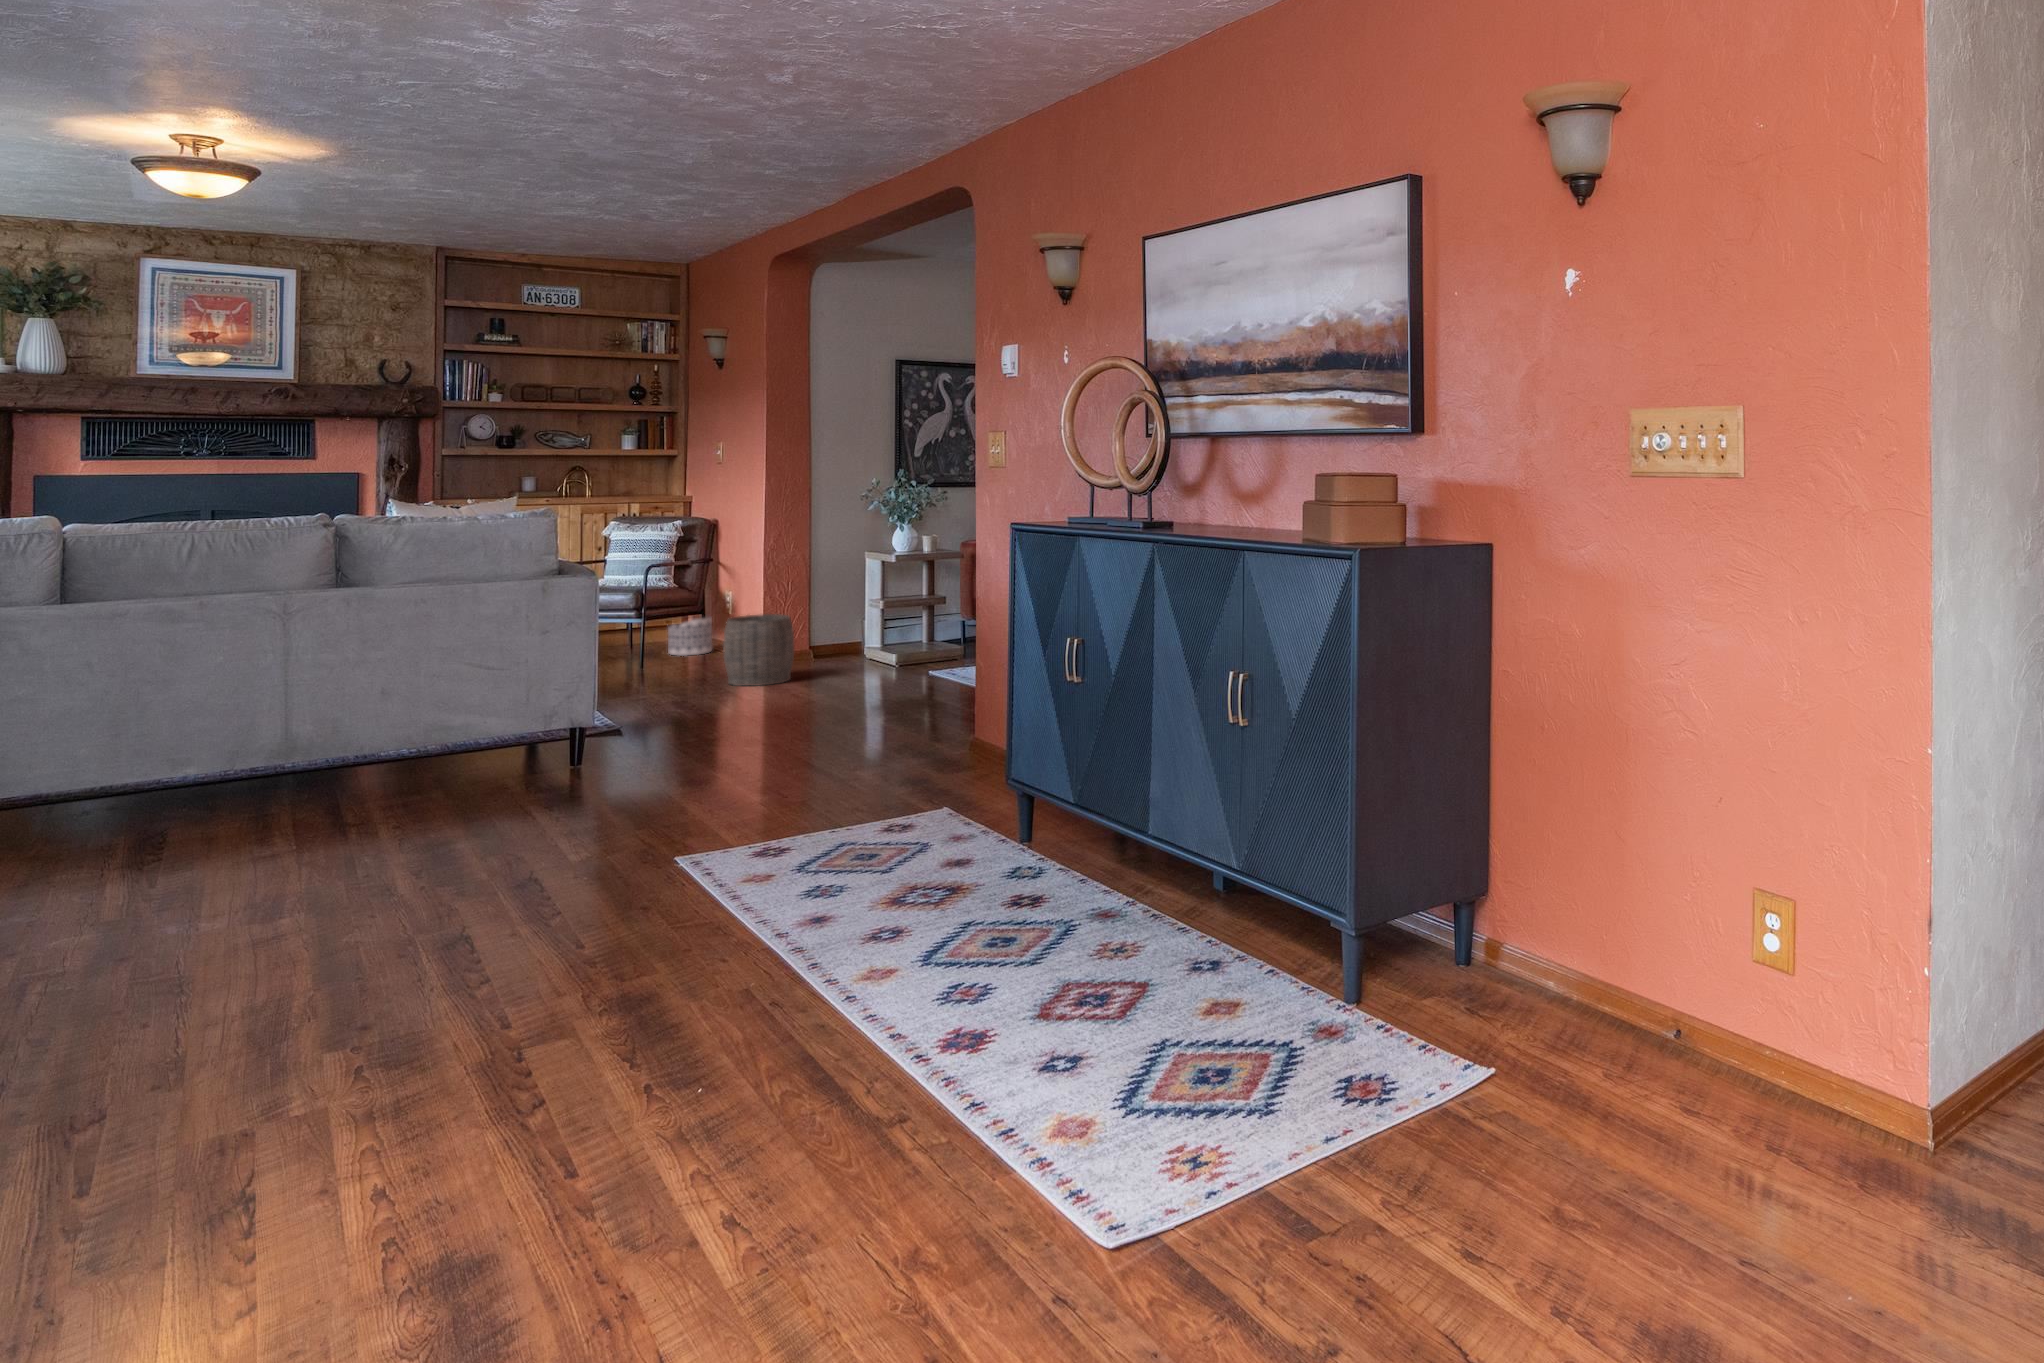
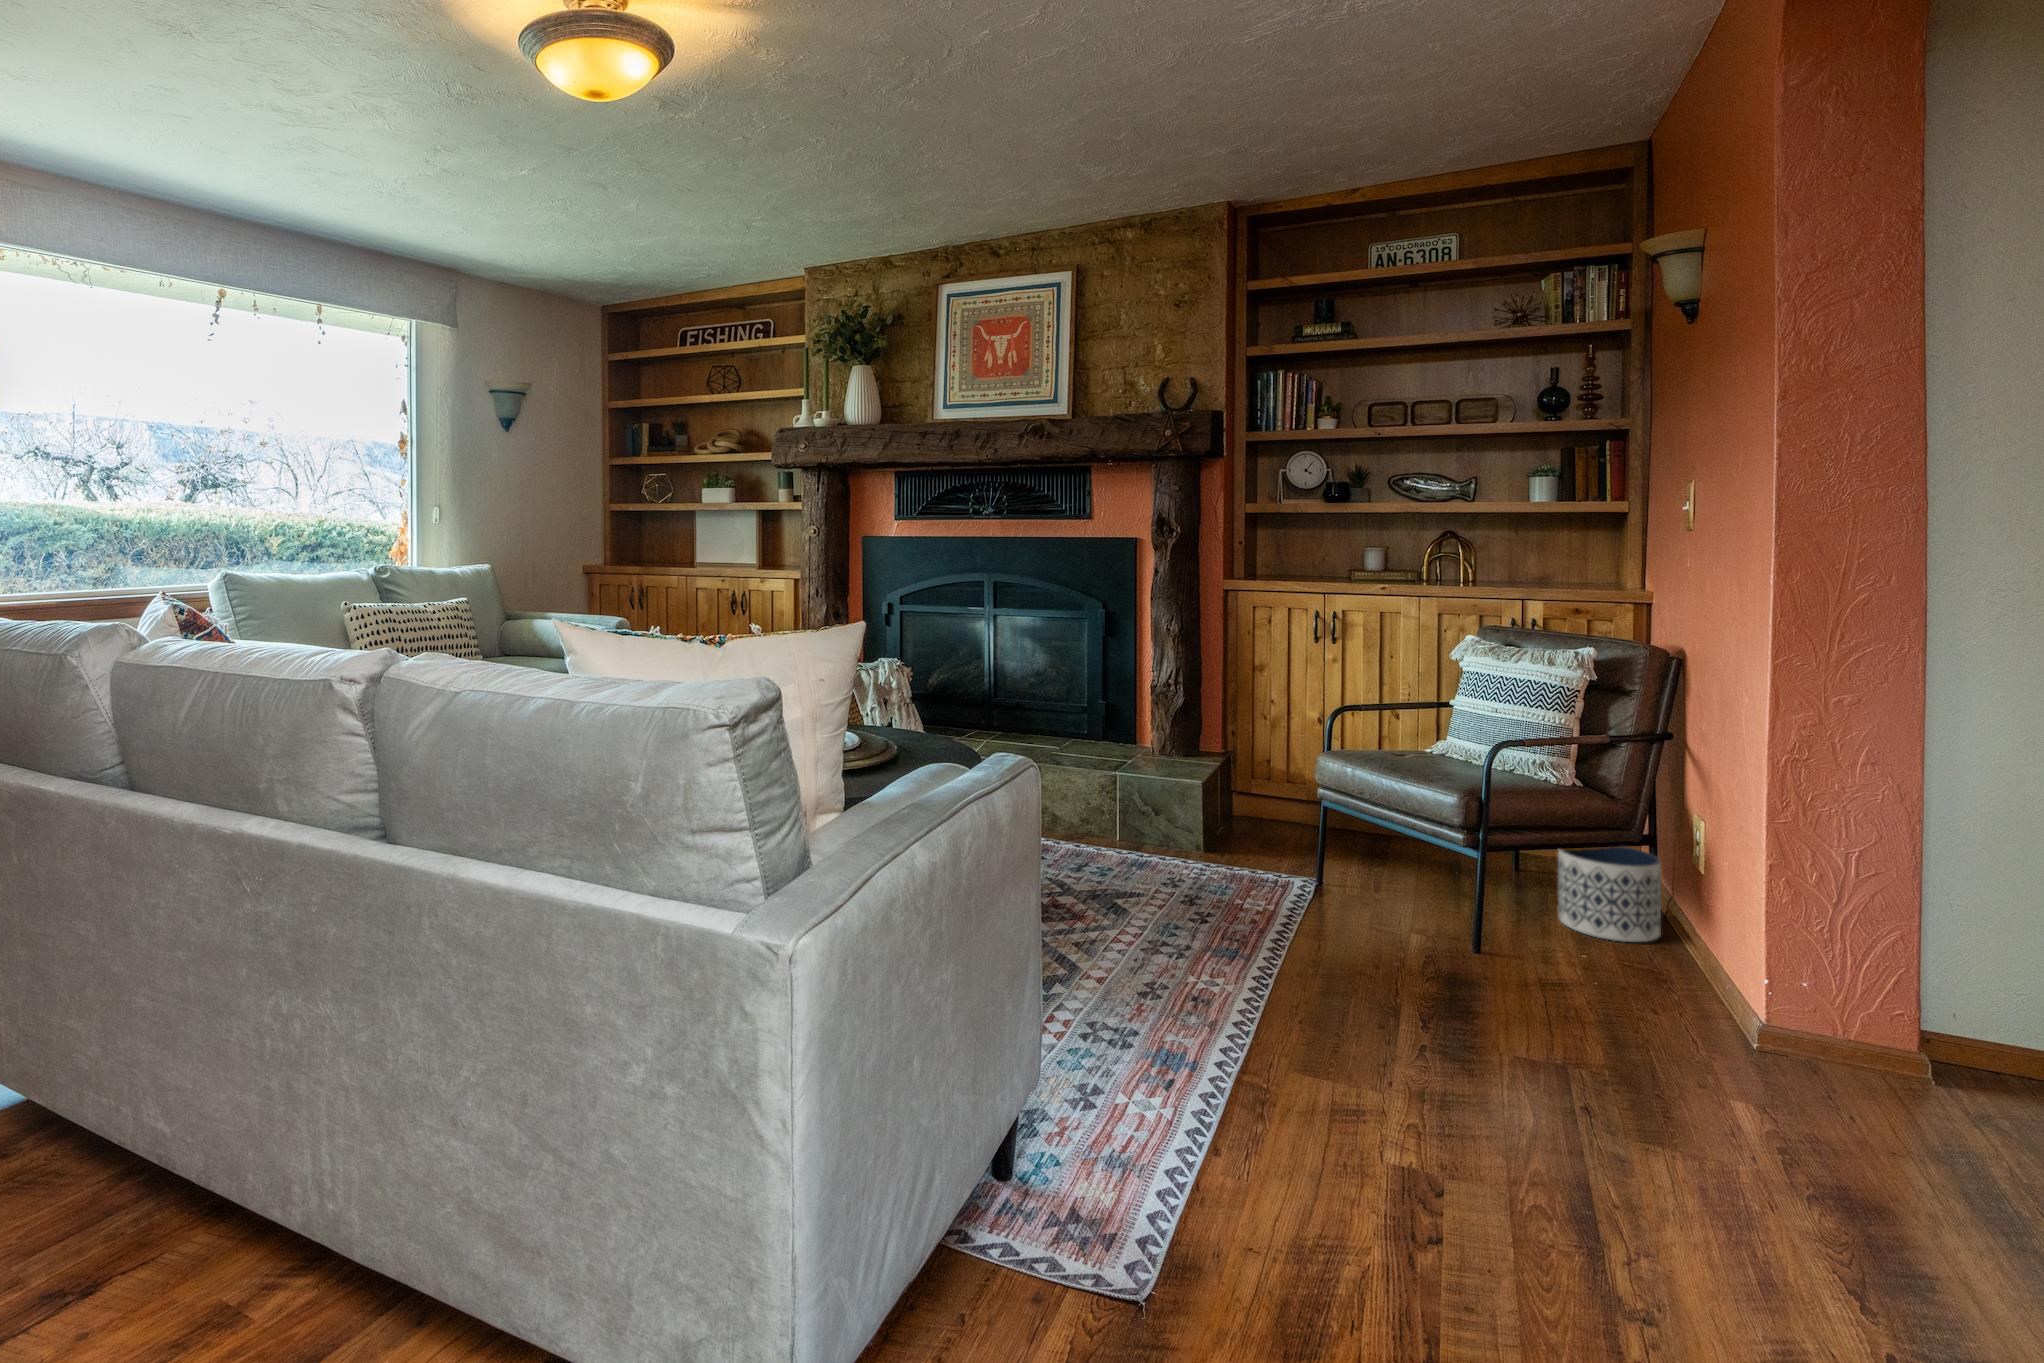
woven basket: present [723,614,794,686] -> none [1590,943,1829,1206]

